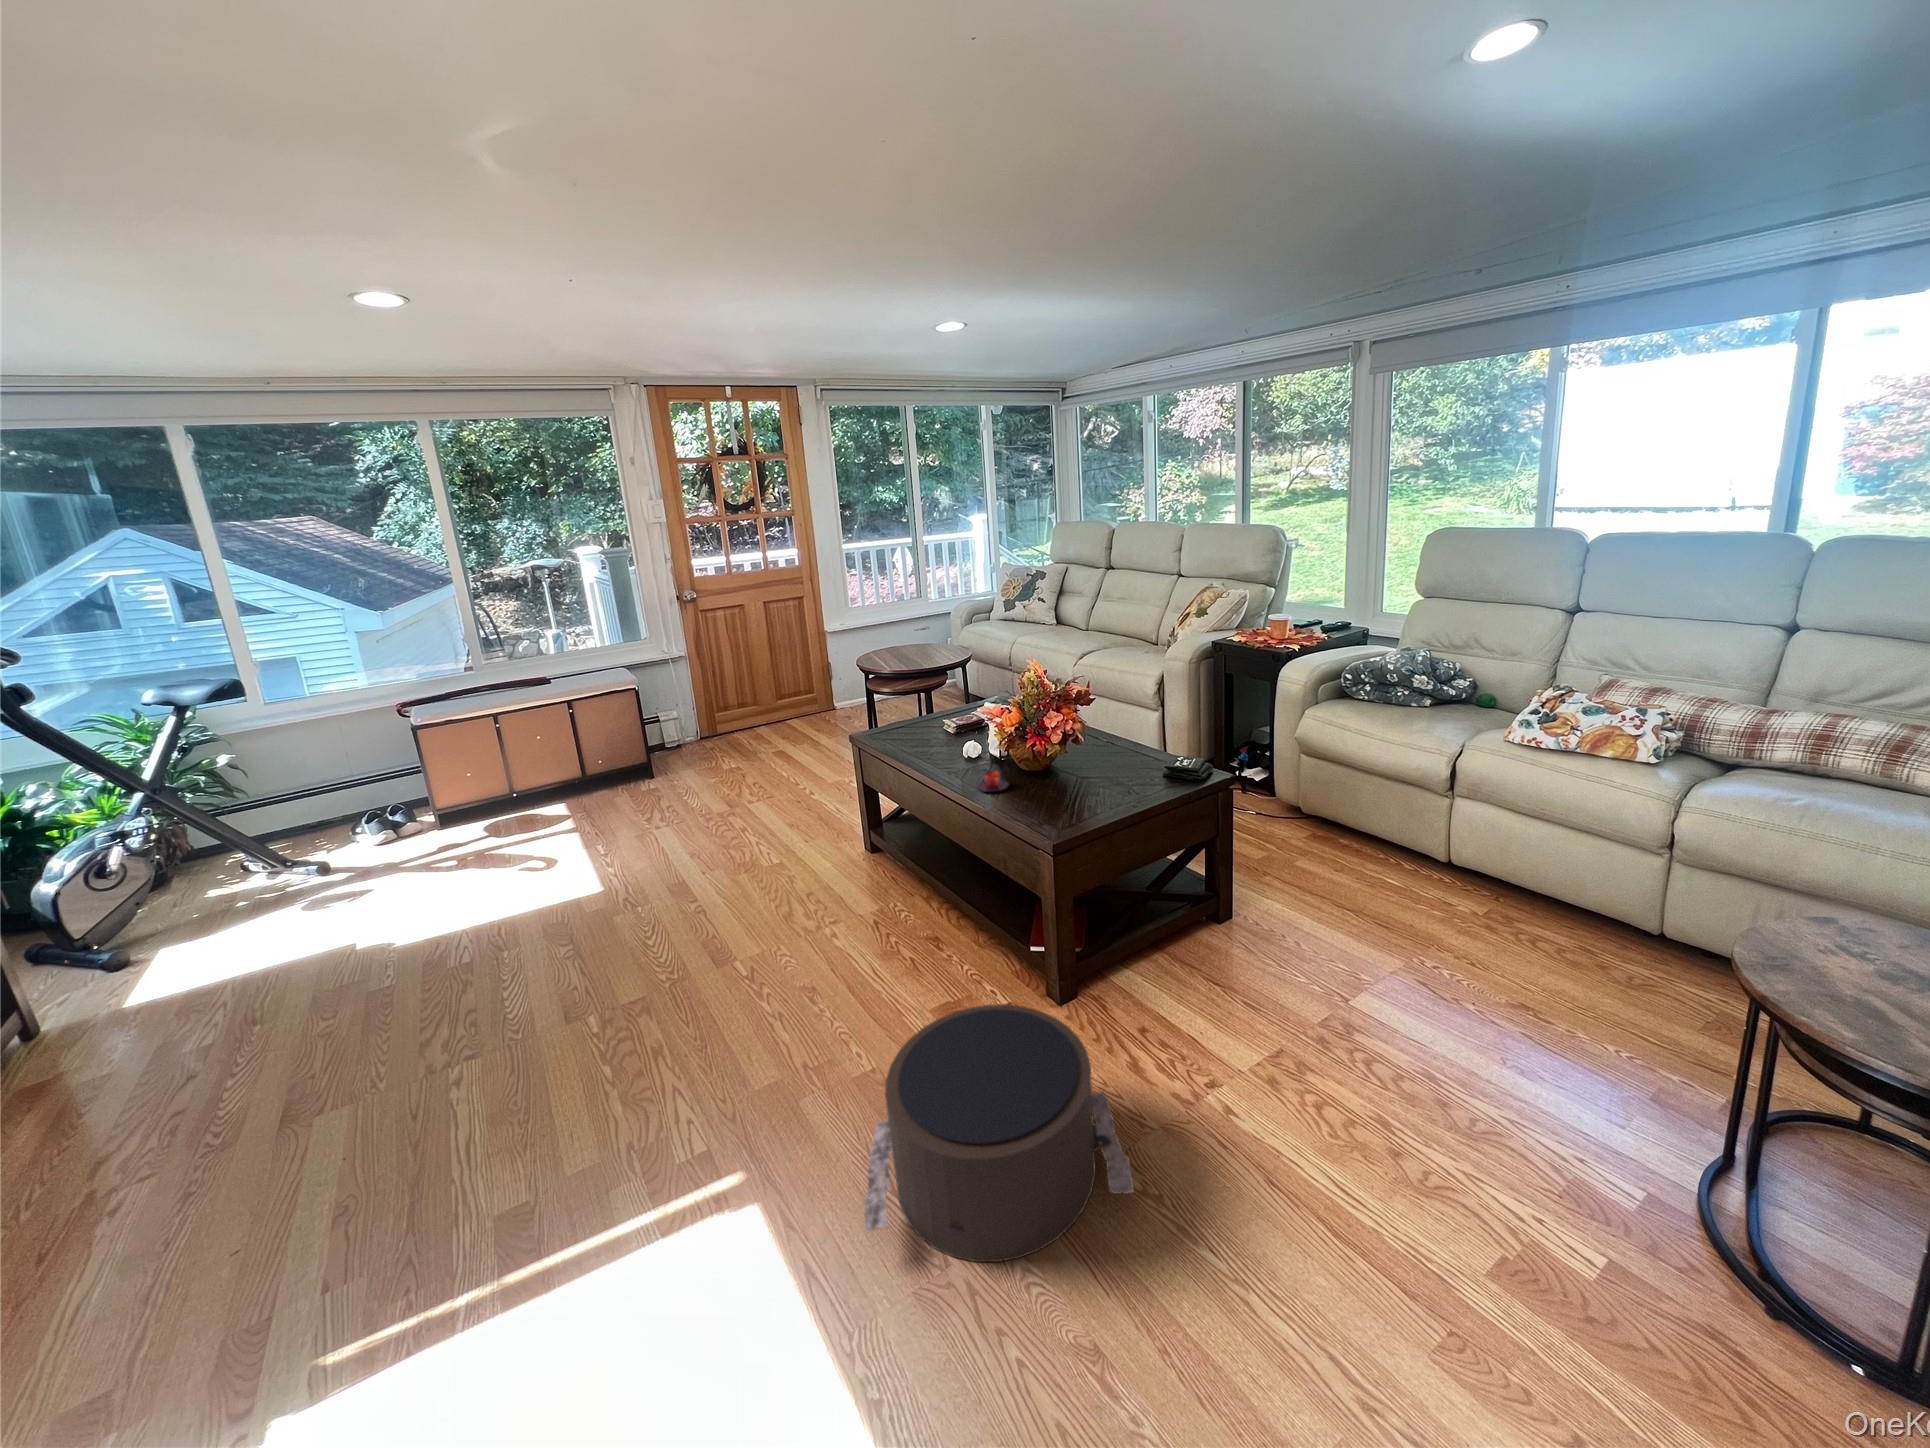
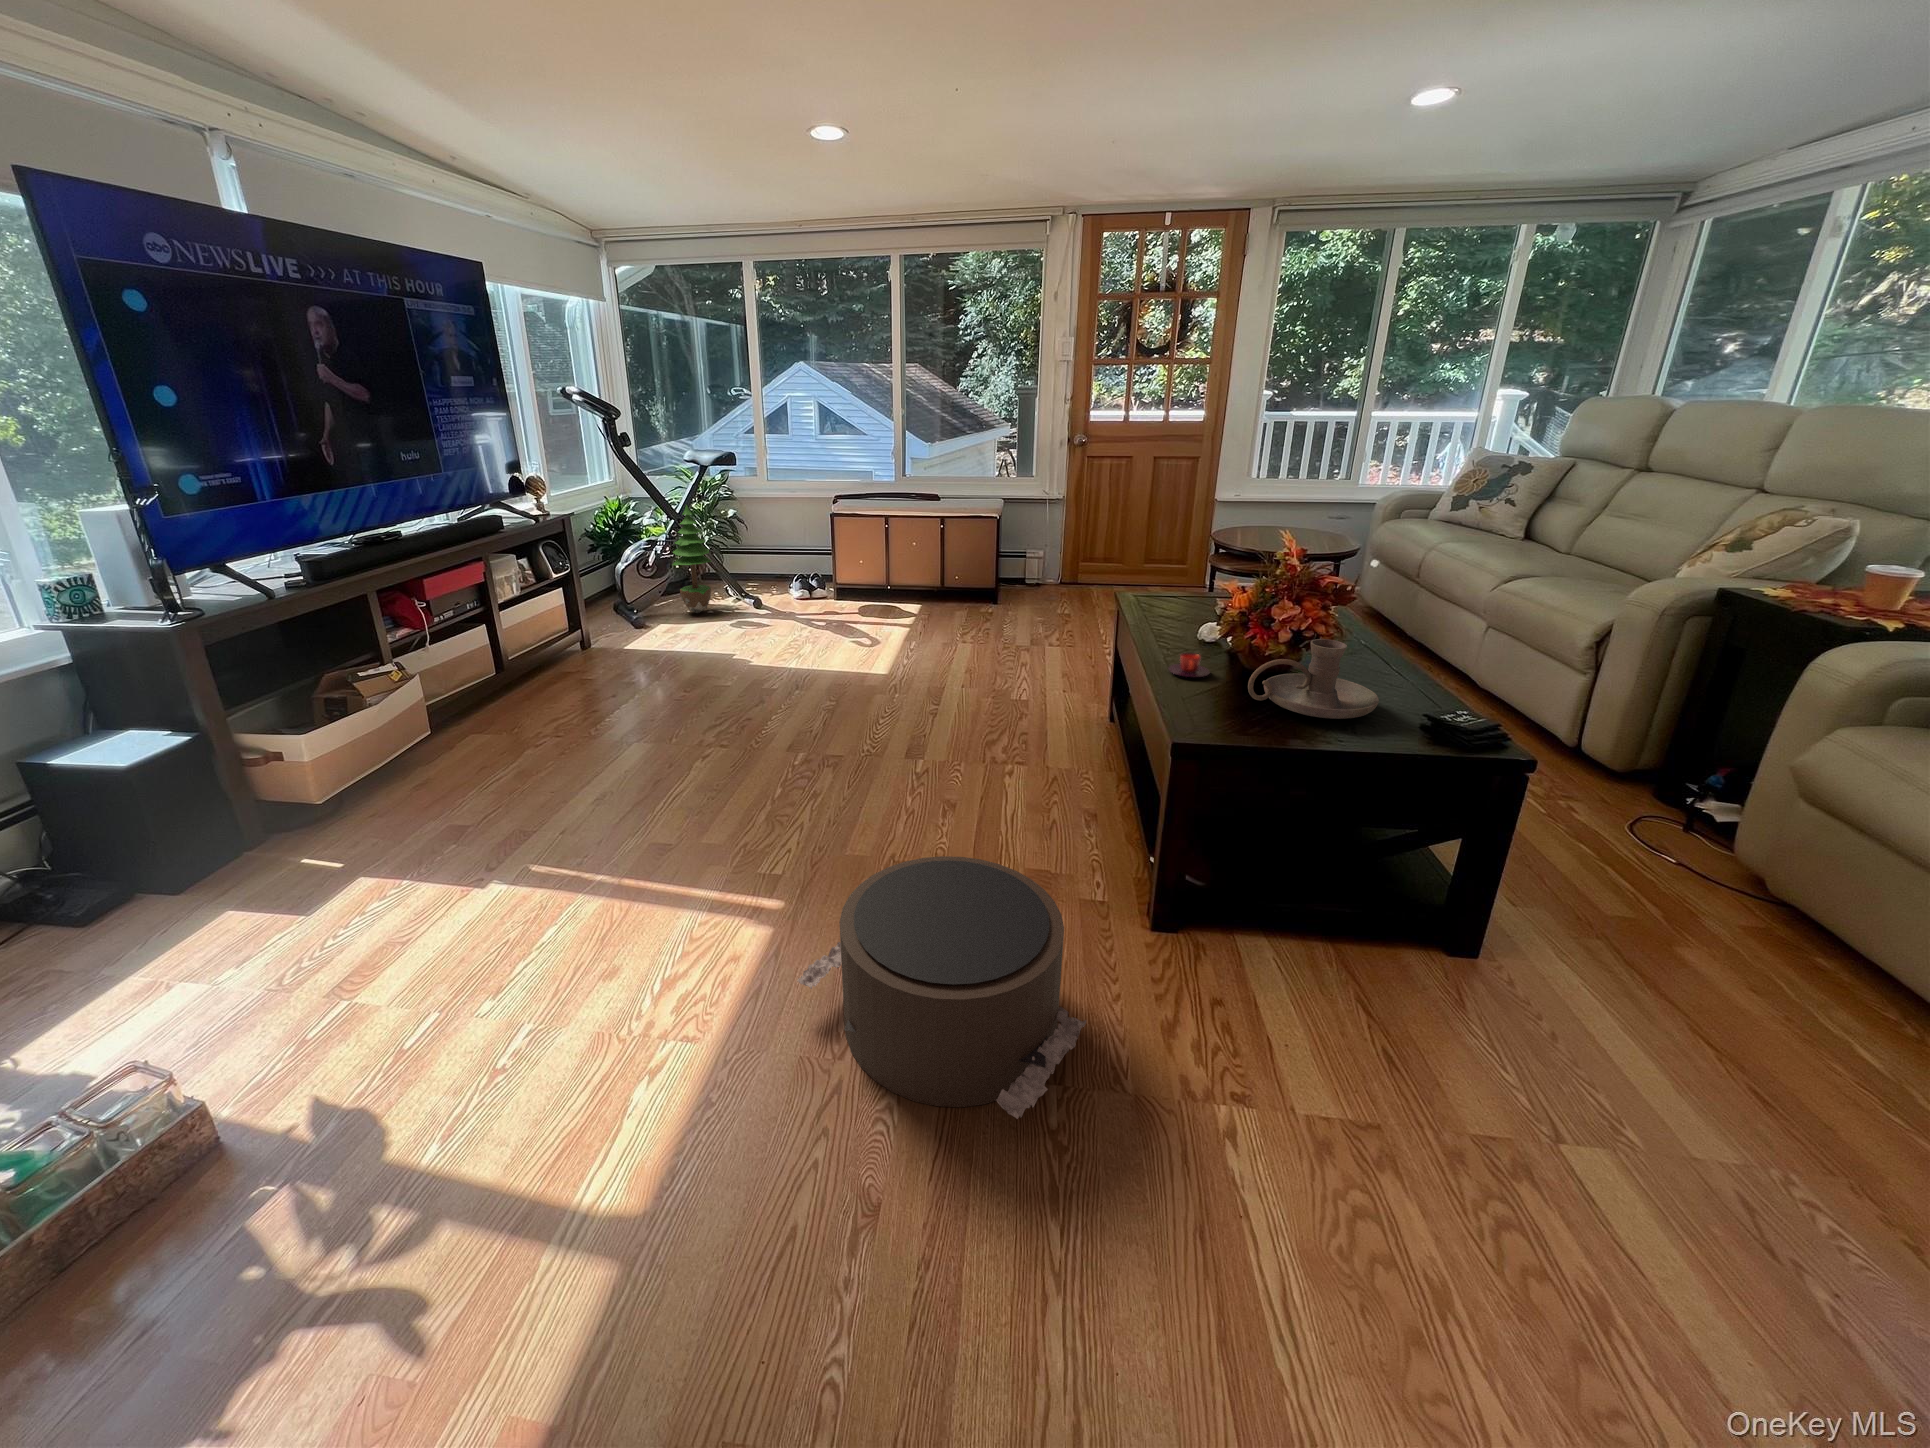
candle holder: none [1056,735,1131,793] -> present [1248,639,1379,719]
potted tree: none [136,765,229,916] -> present [672,505,711,613]

